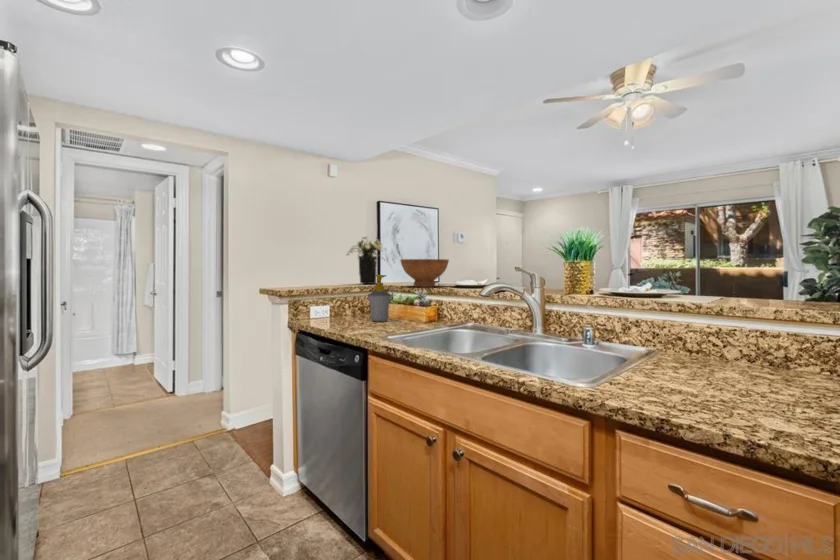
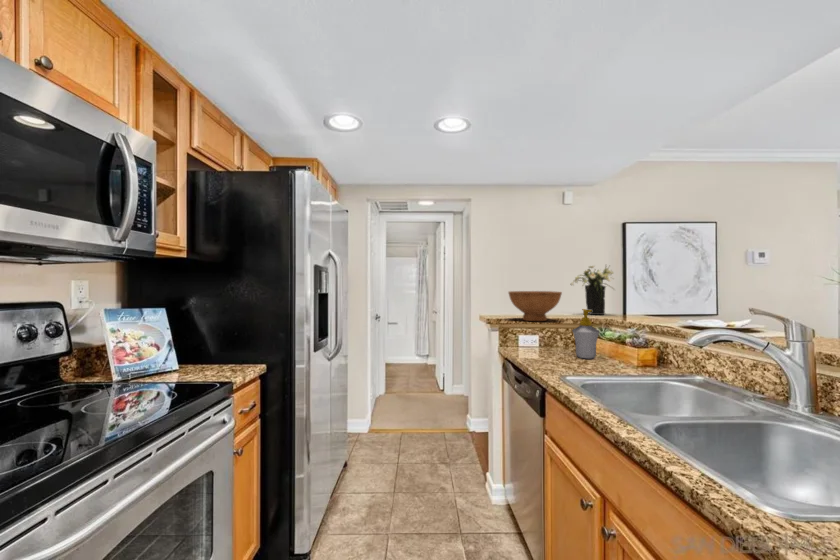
bowl: present [401,259,449,287] -> present [509,291,562,321]

